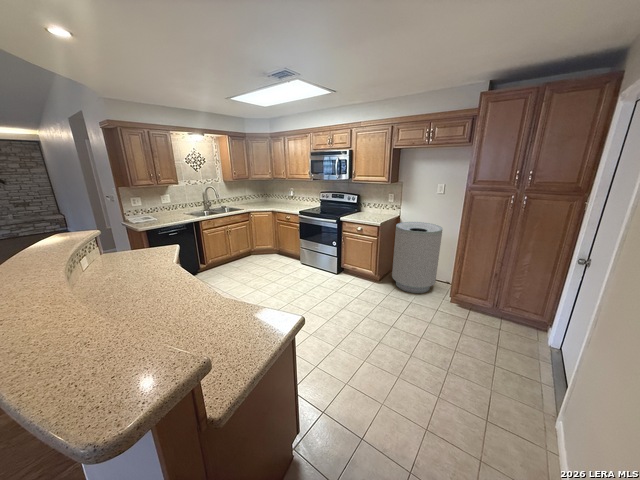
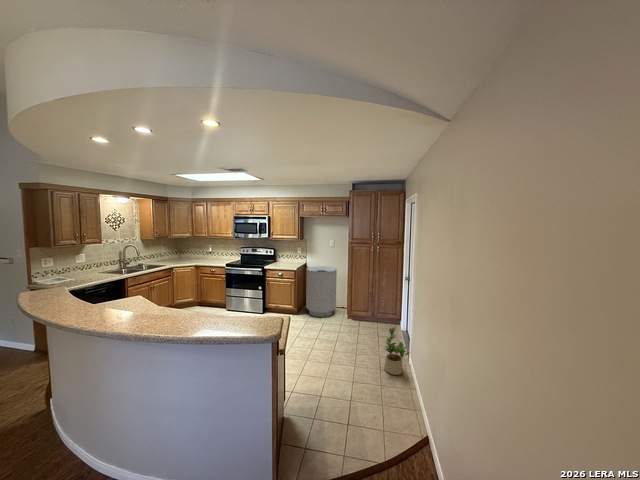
potted plant: none [497,360,562,444] -> present [385,327,409,375]

